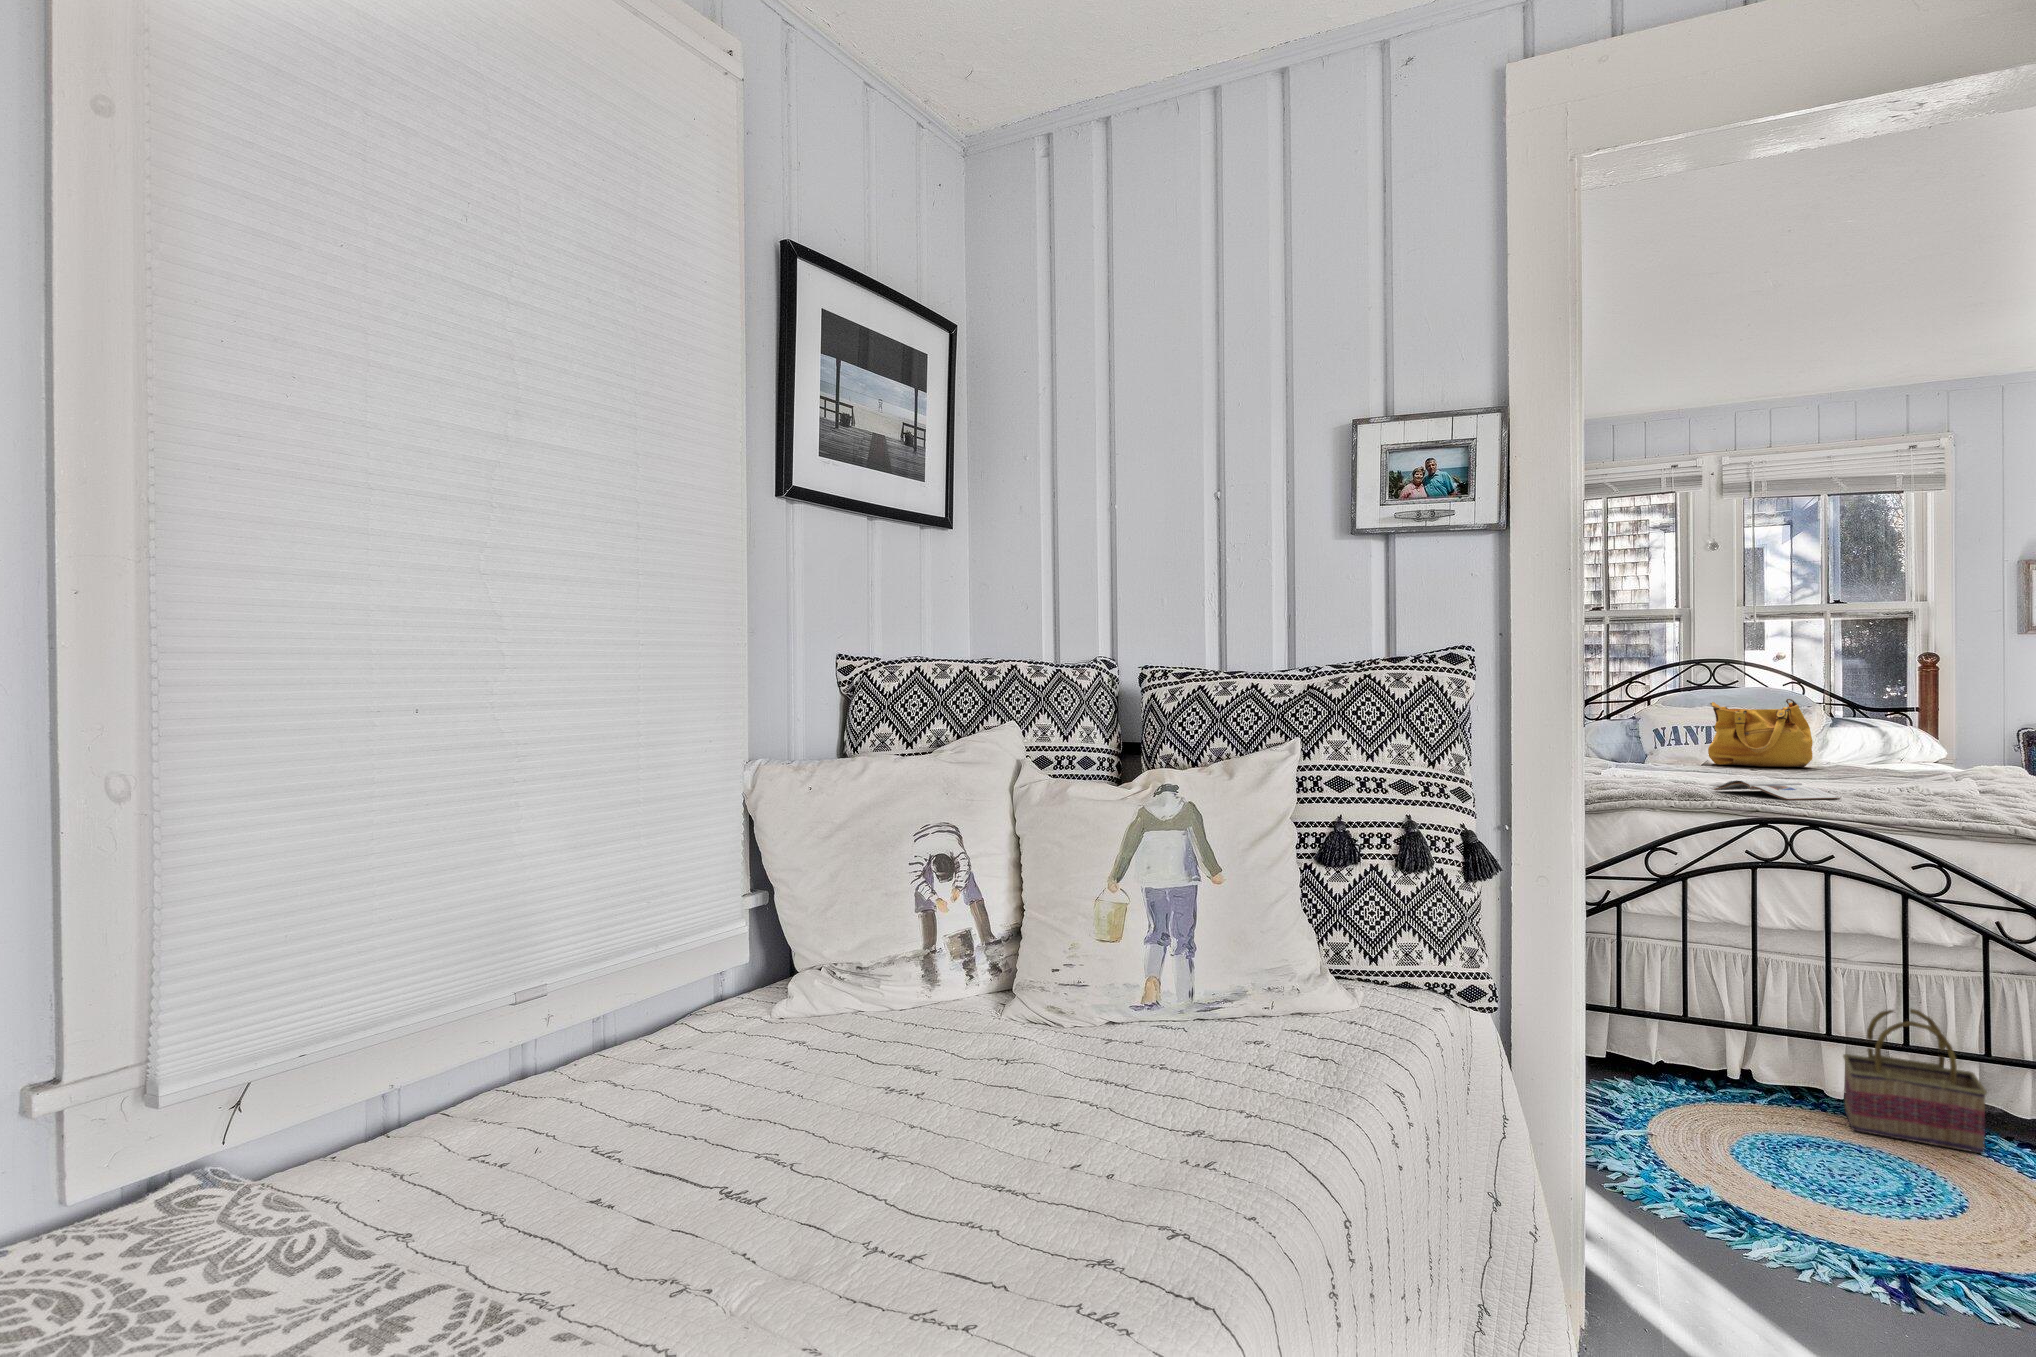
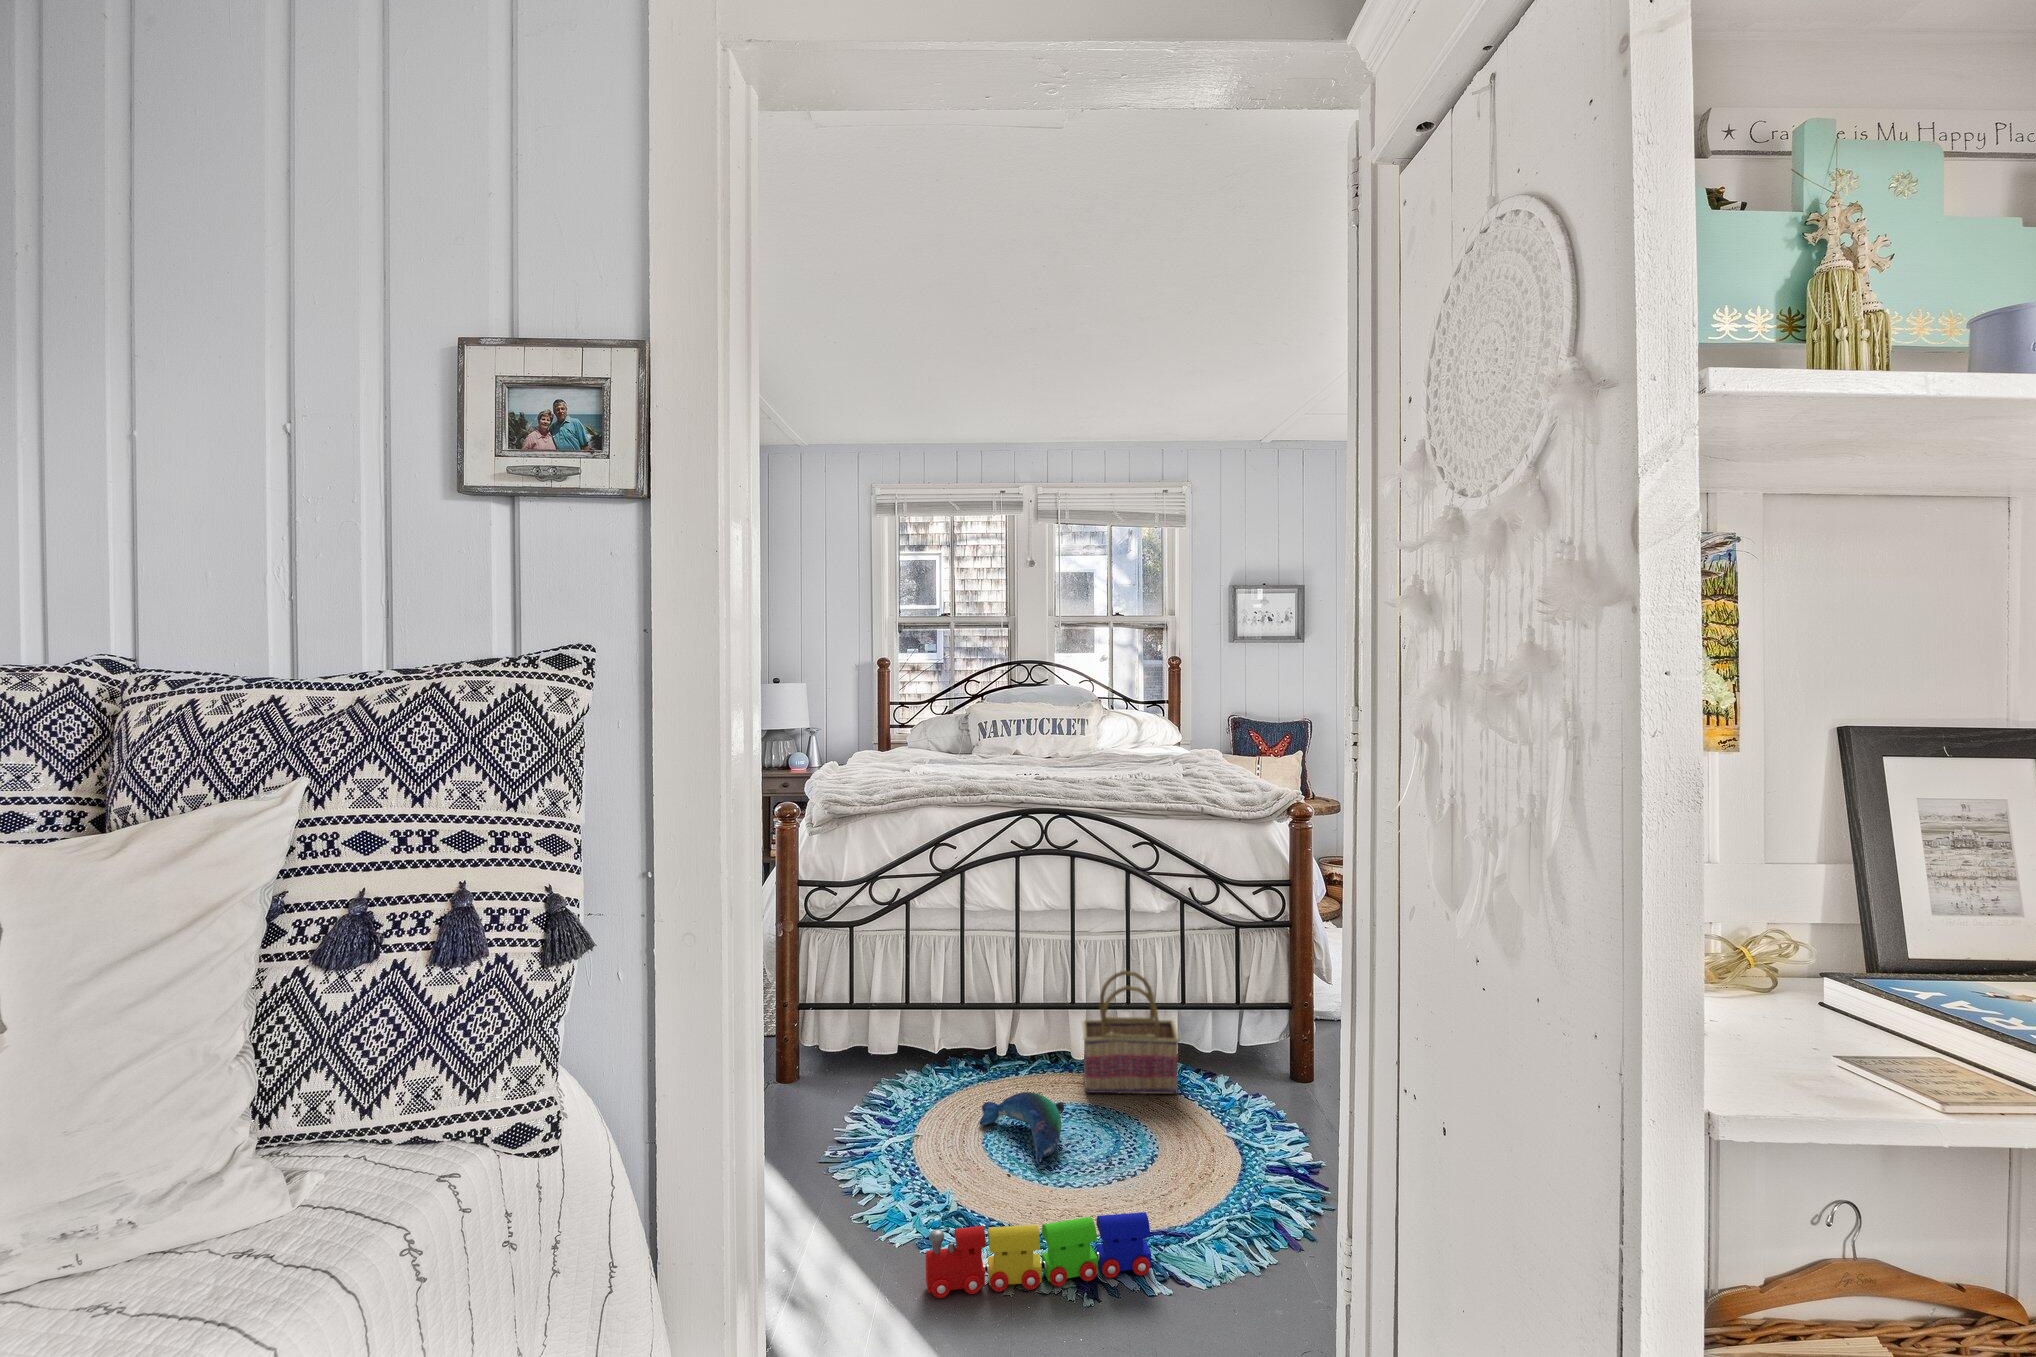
handbag: present [1708,699,1813,768] -> none [1016,694,1092,754]
magazine: present [1714,780,1841,800] -> none [992,770,1086,791]
plush toy: none [1723,1111,1834,1181] -> present [980,1092,1064,1163]
toy train: none [1705,1202,1984,1305] -> present [926,1212,1151,1298]

